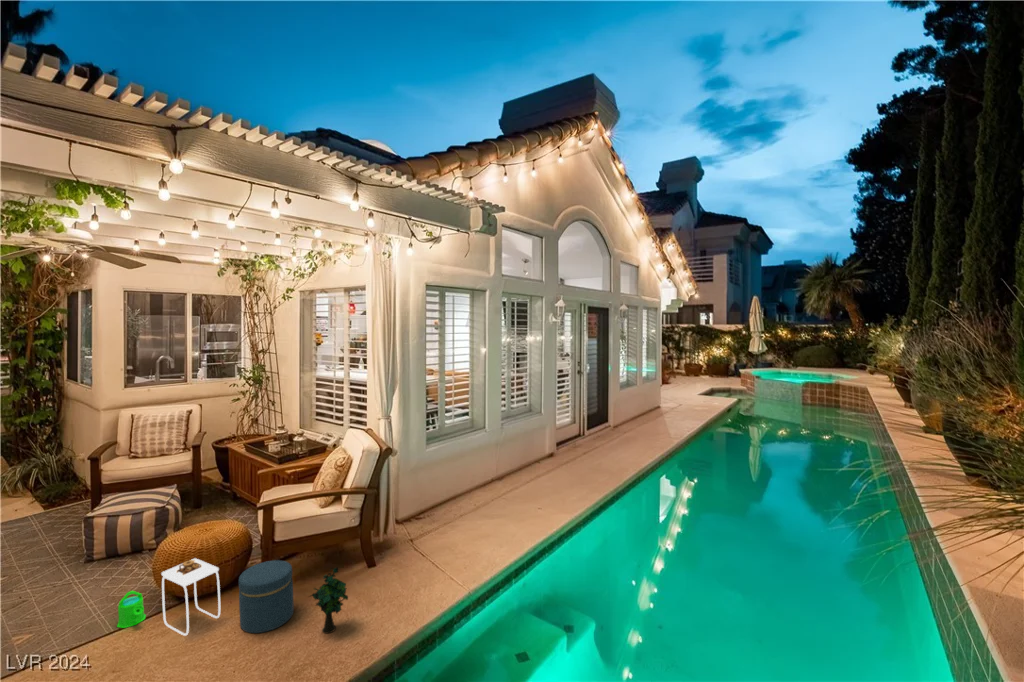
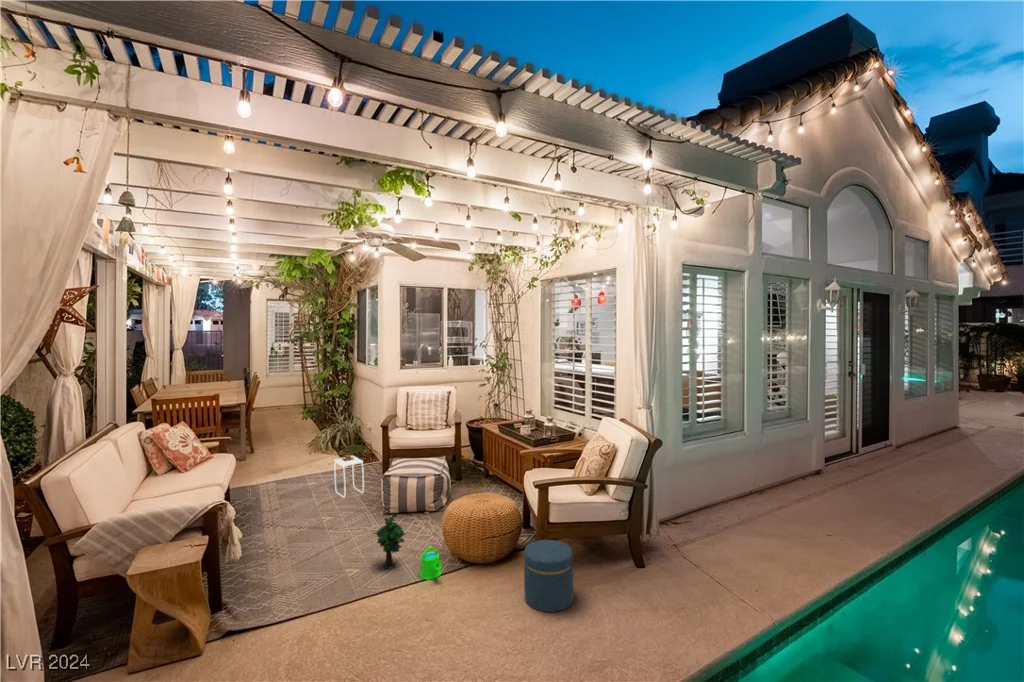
side table: present [162,558,220,636] -> present [334,455,364,497]
decorative plant: present [311,568,348,633] -> present [374,513,405,569]

